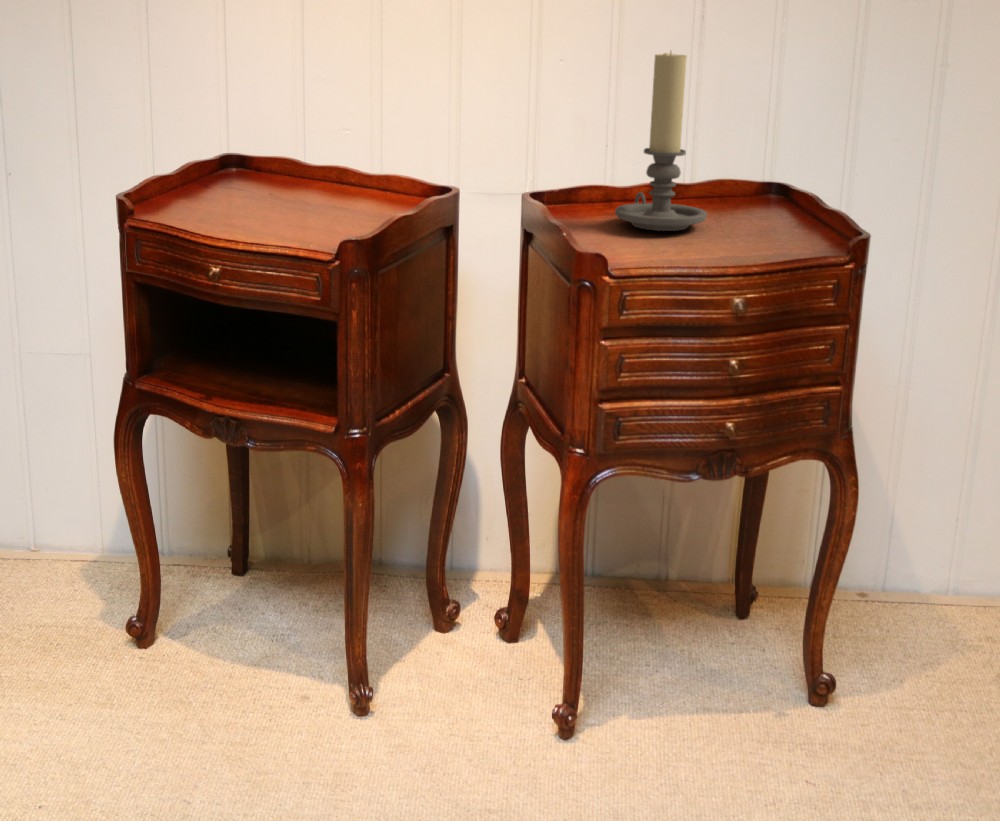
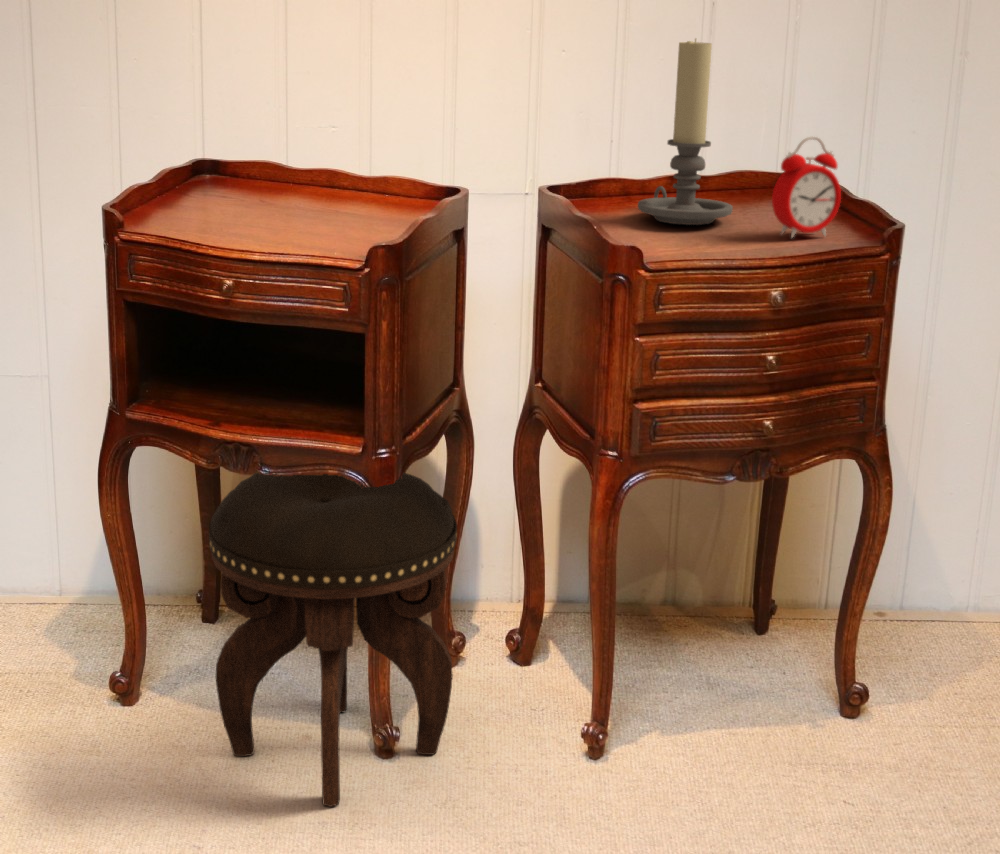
alarm clock: none [741,147,809,246] -> present [772,136,841,237]
footstool: none [195,450,432,781] -> present [209,472,457,807]

